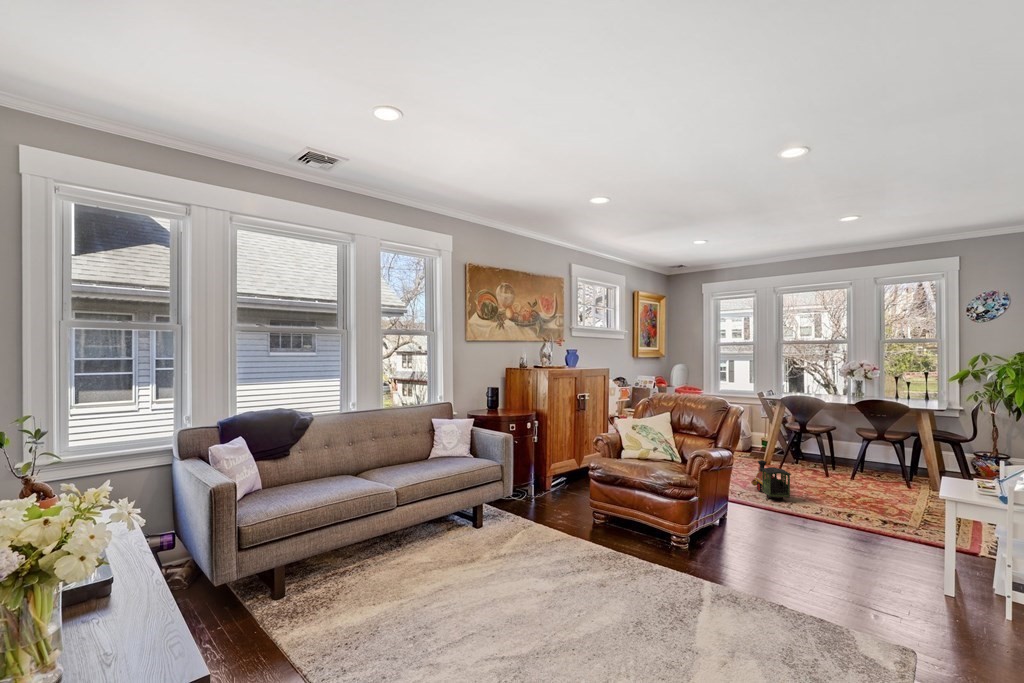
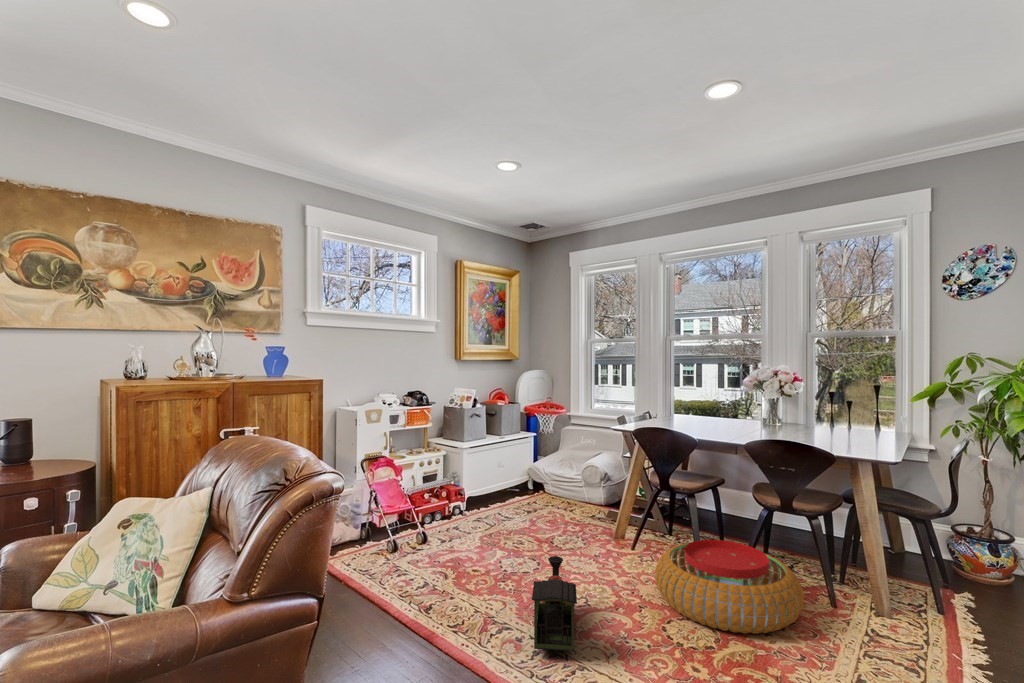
pouf: none [808,456,896,496] -> present [655,540,804,634]

